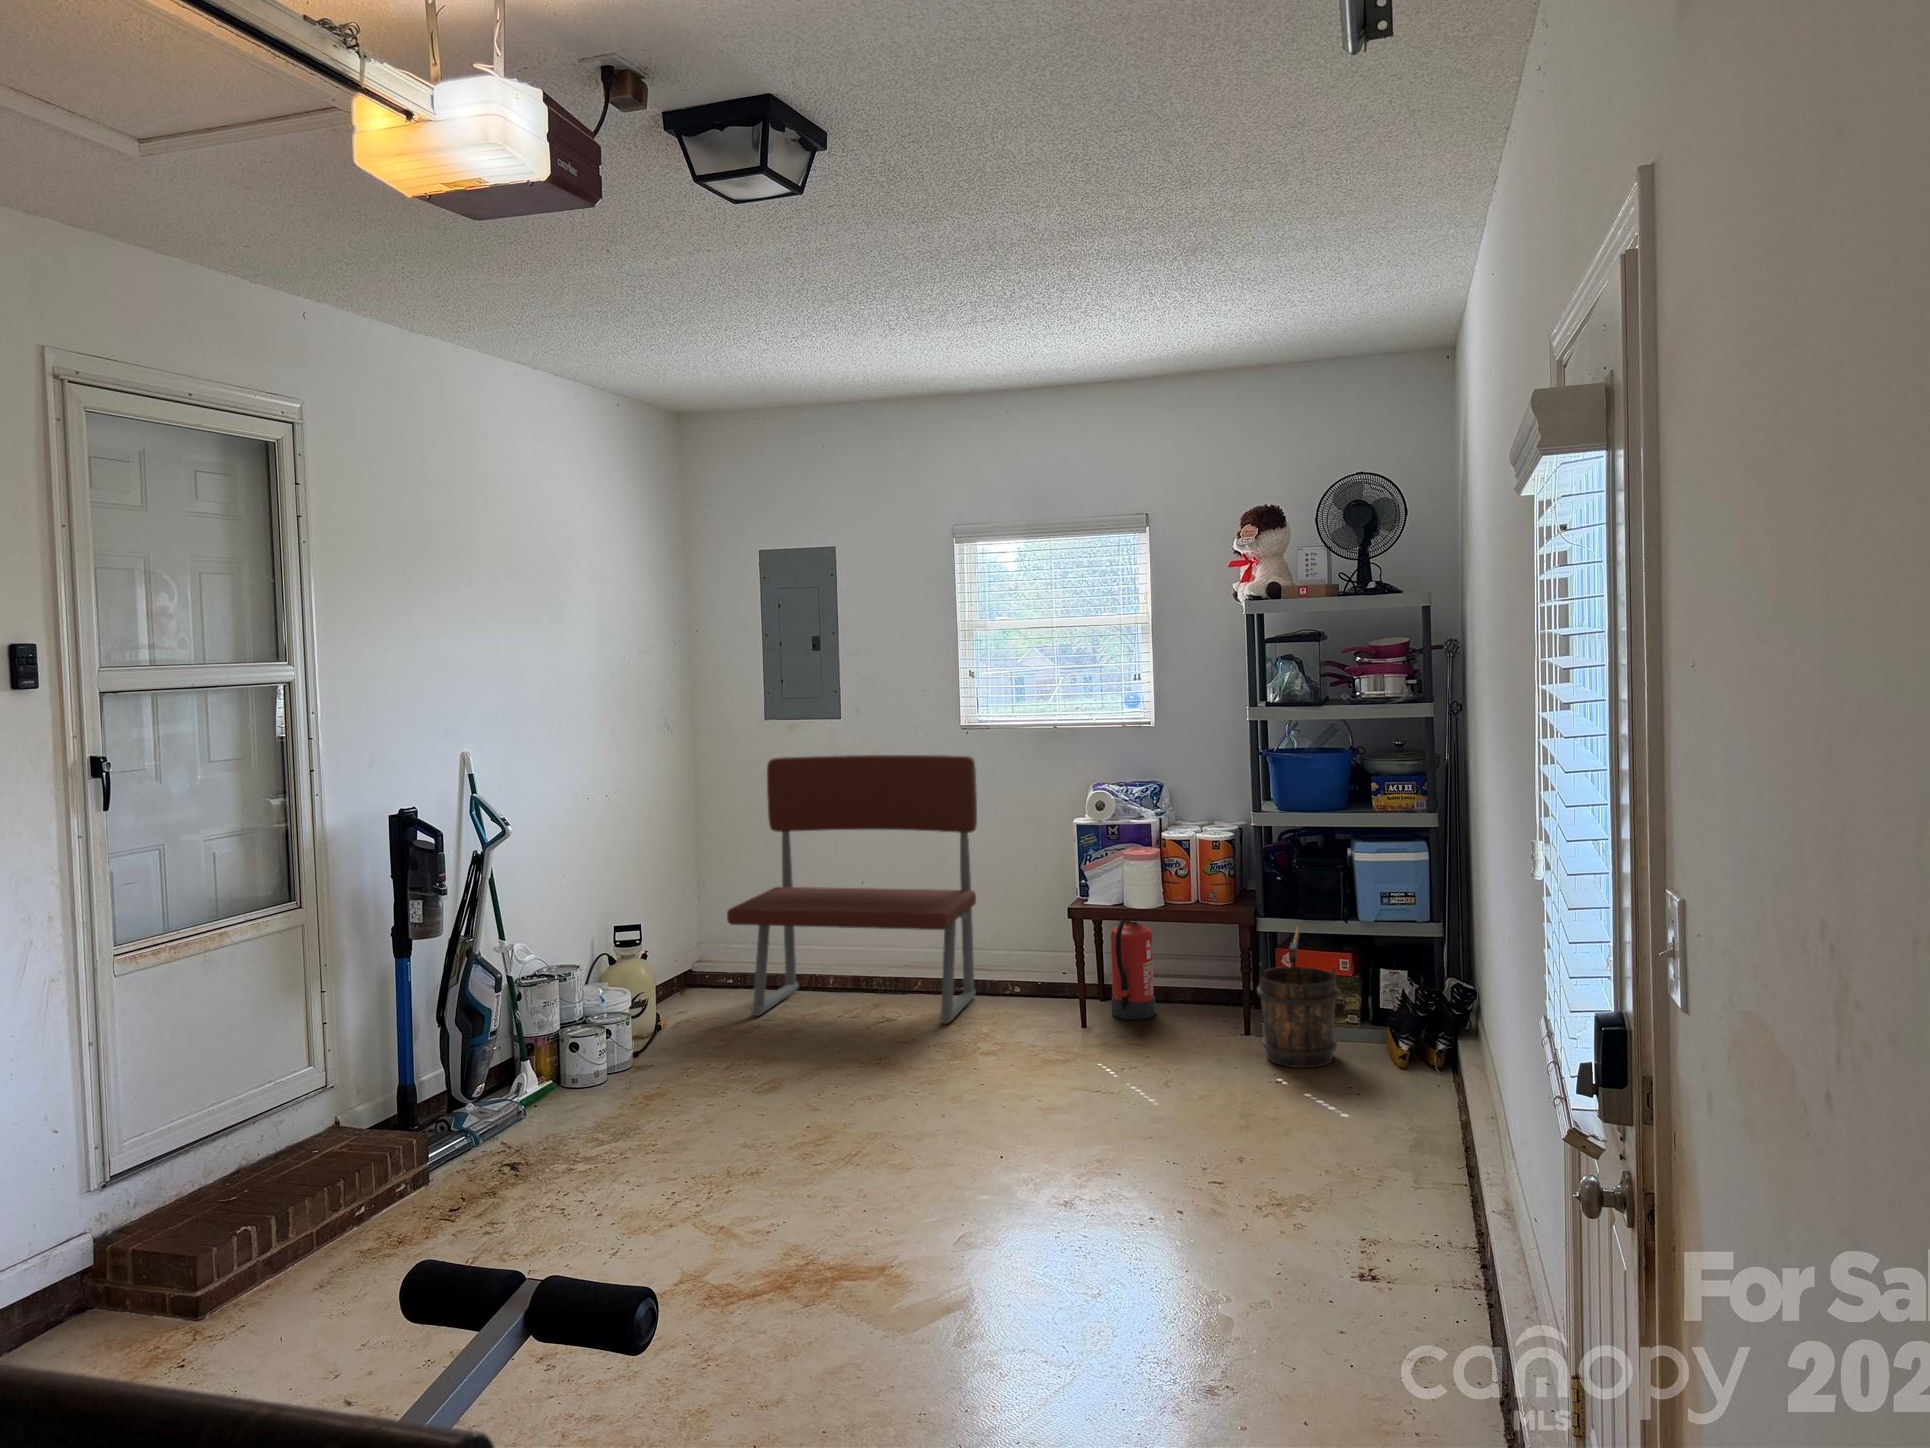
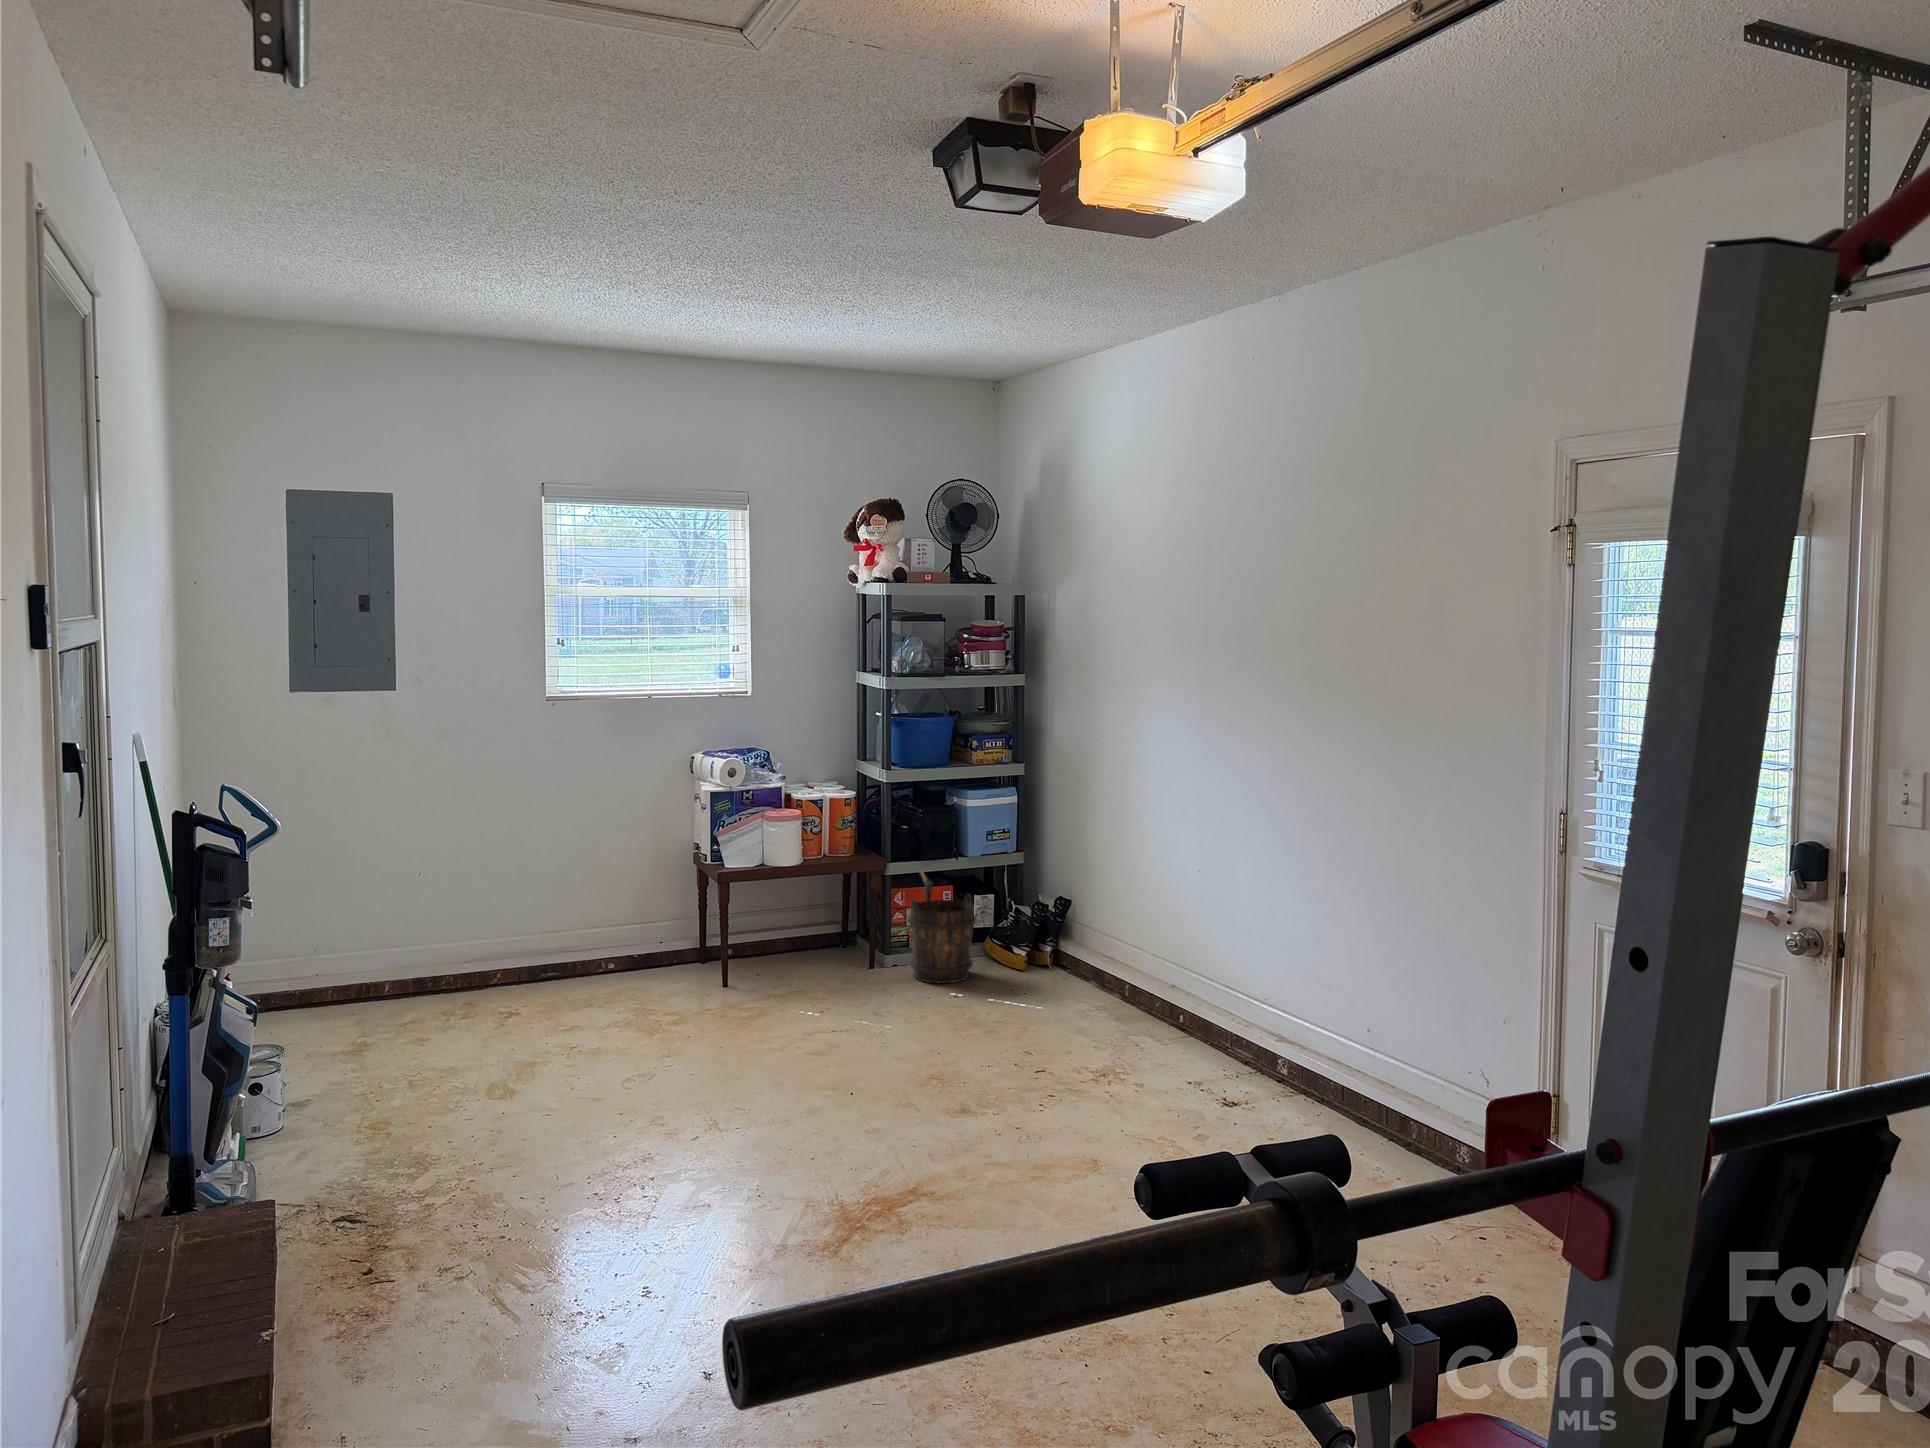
bench: present [727,755,977,1024] -> none [325,728,611,1037]
fire extinguisher: present [1111,919,1155,1019] -> none [731,854,773,974]

